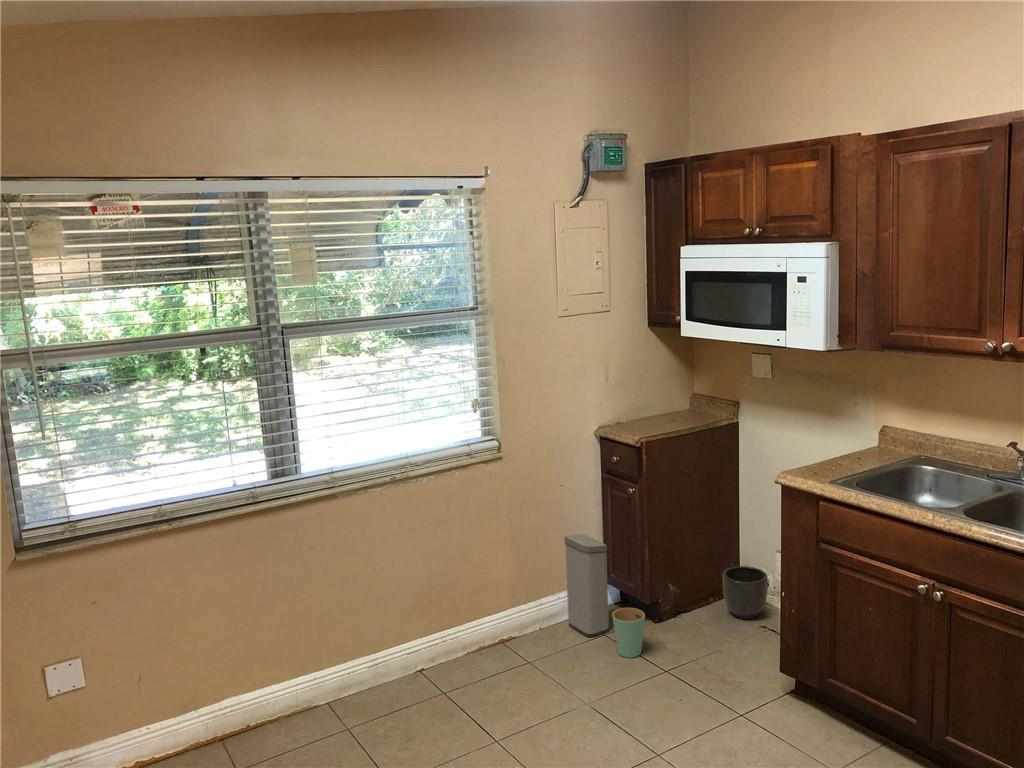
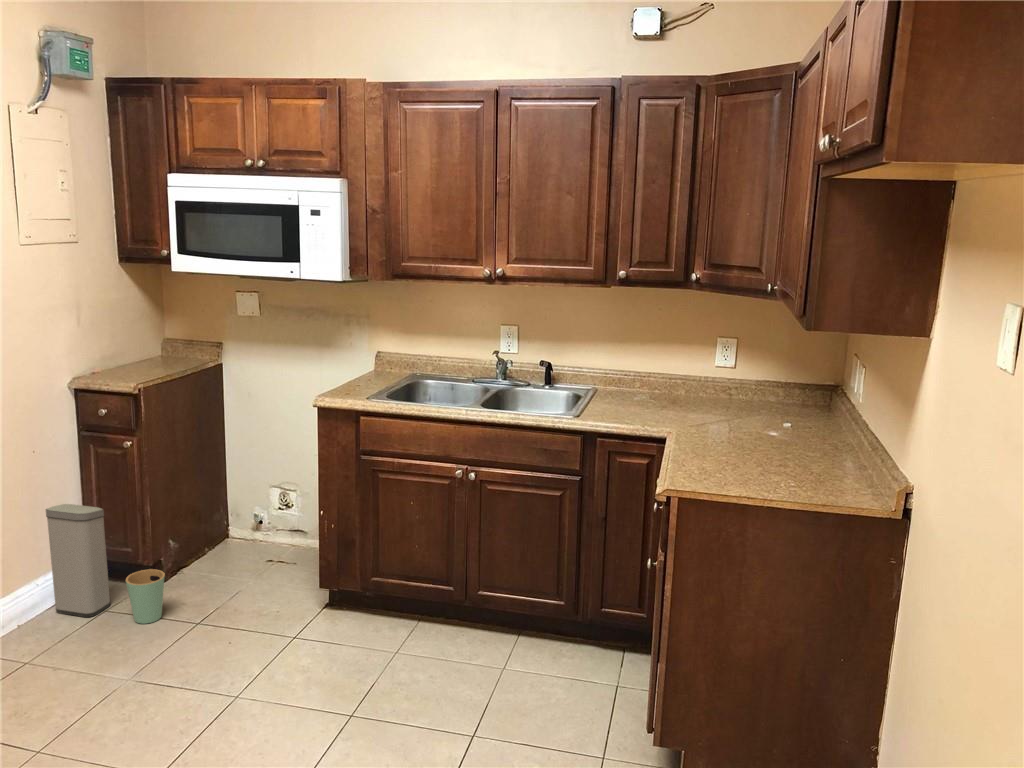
planter: present [723,566,768,619] -> none [222,506,267,557]

